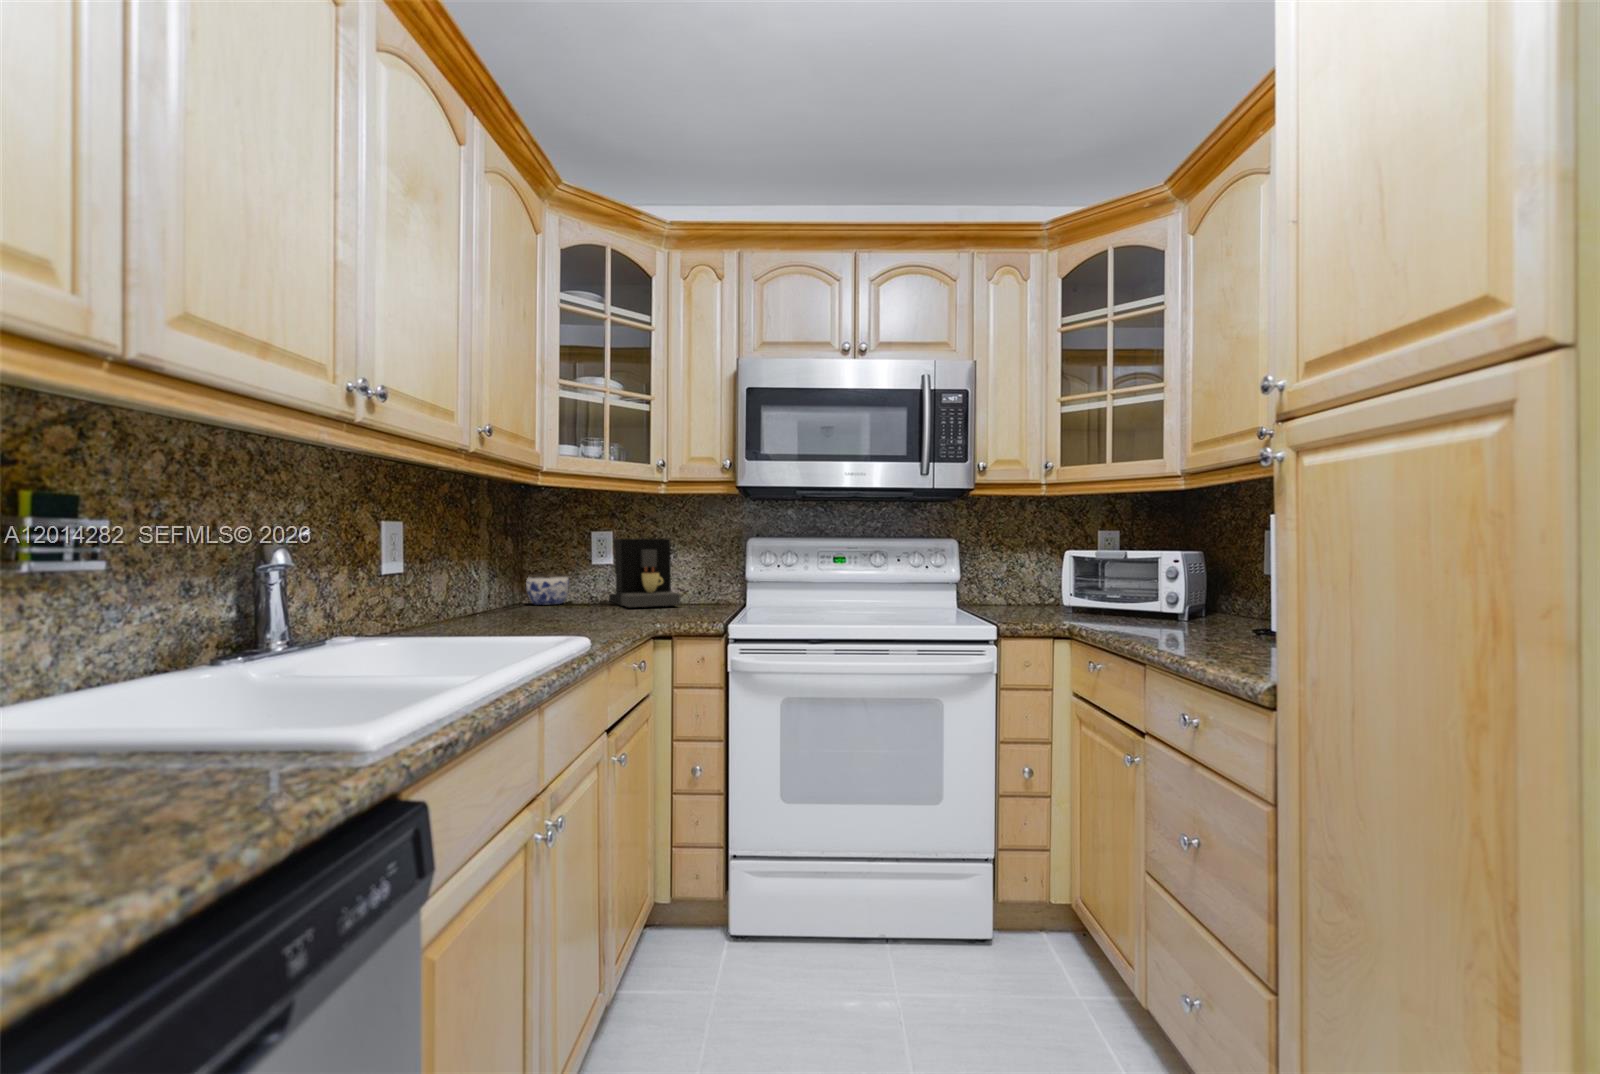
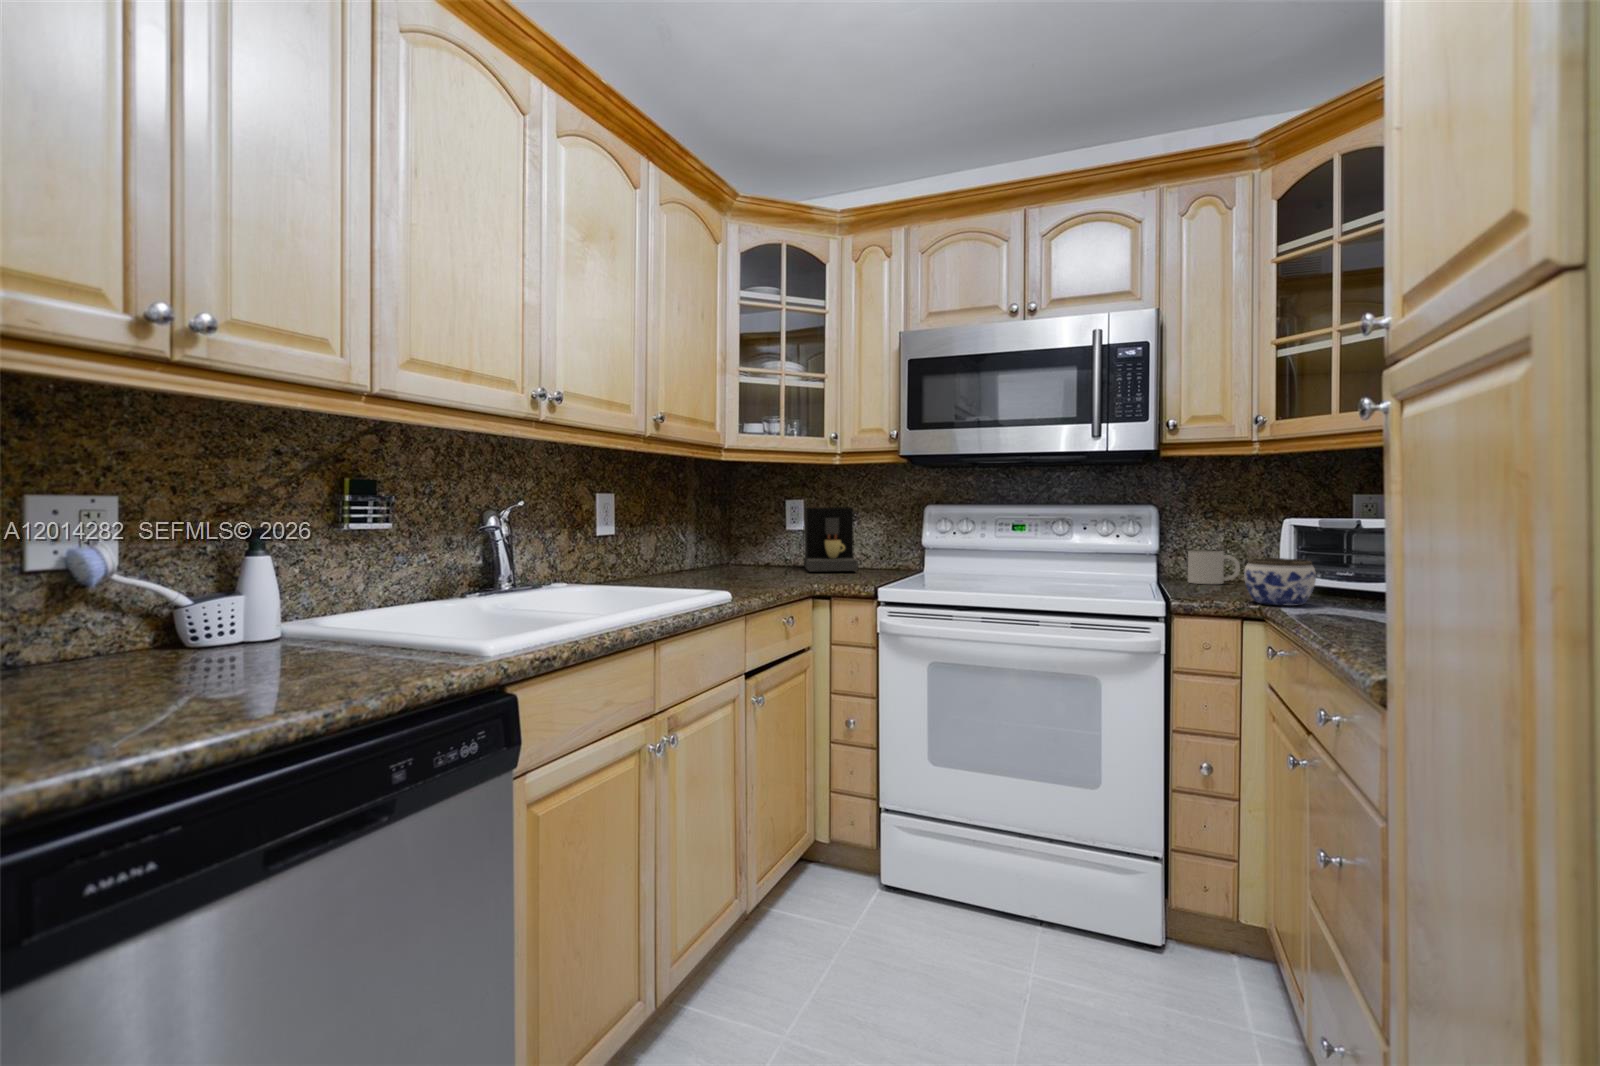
jar: present [526,573,570,605] -> present [1244,558,1316,606]
mug: none [981,577,1022,606] -> present [1188,551,1240,584]

